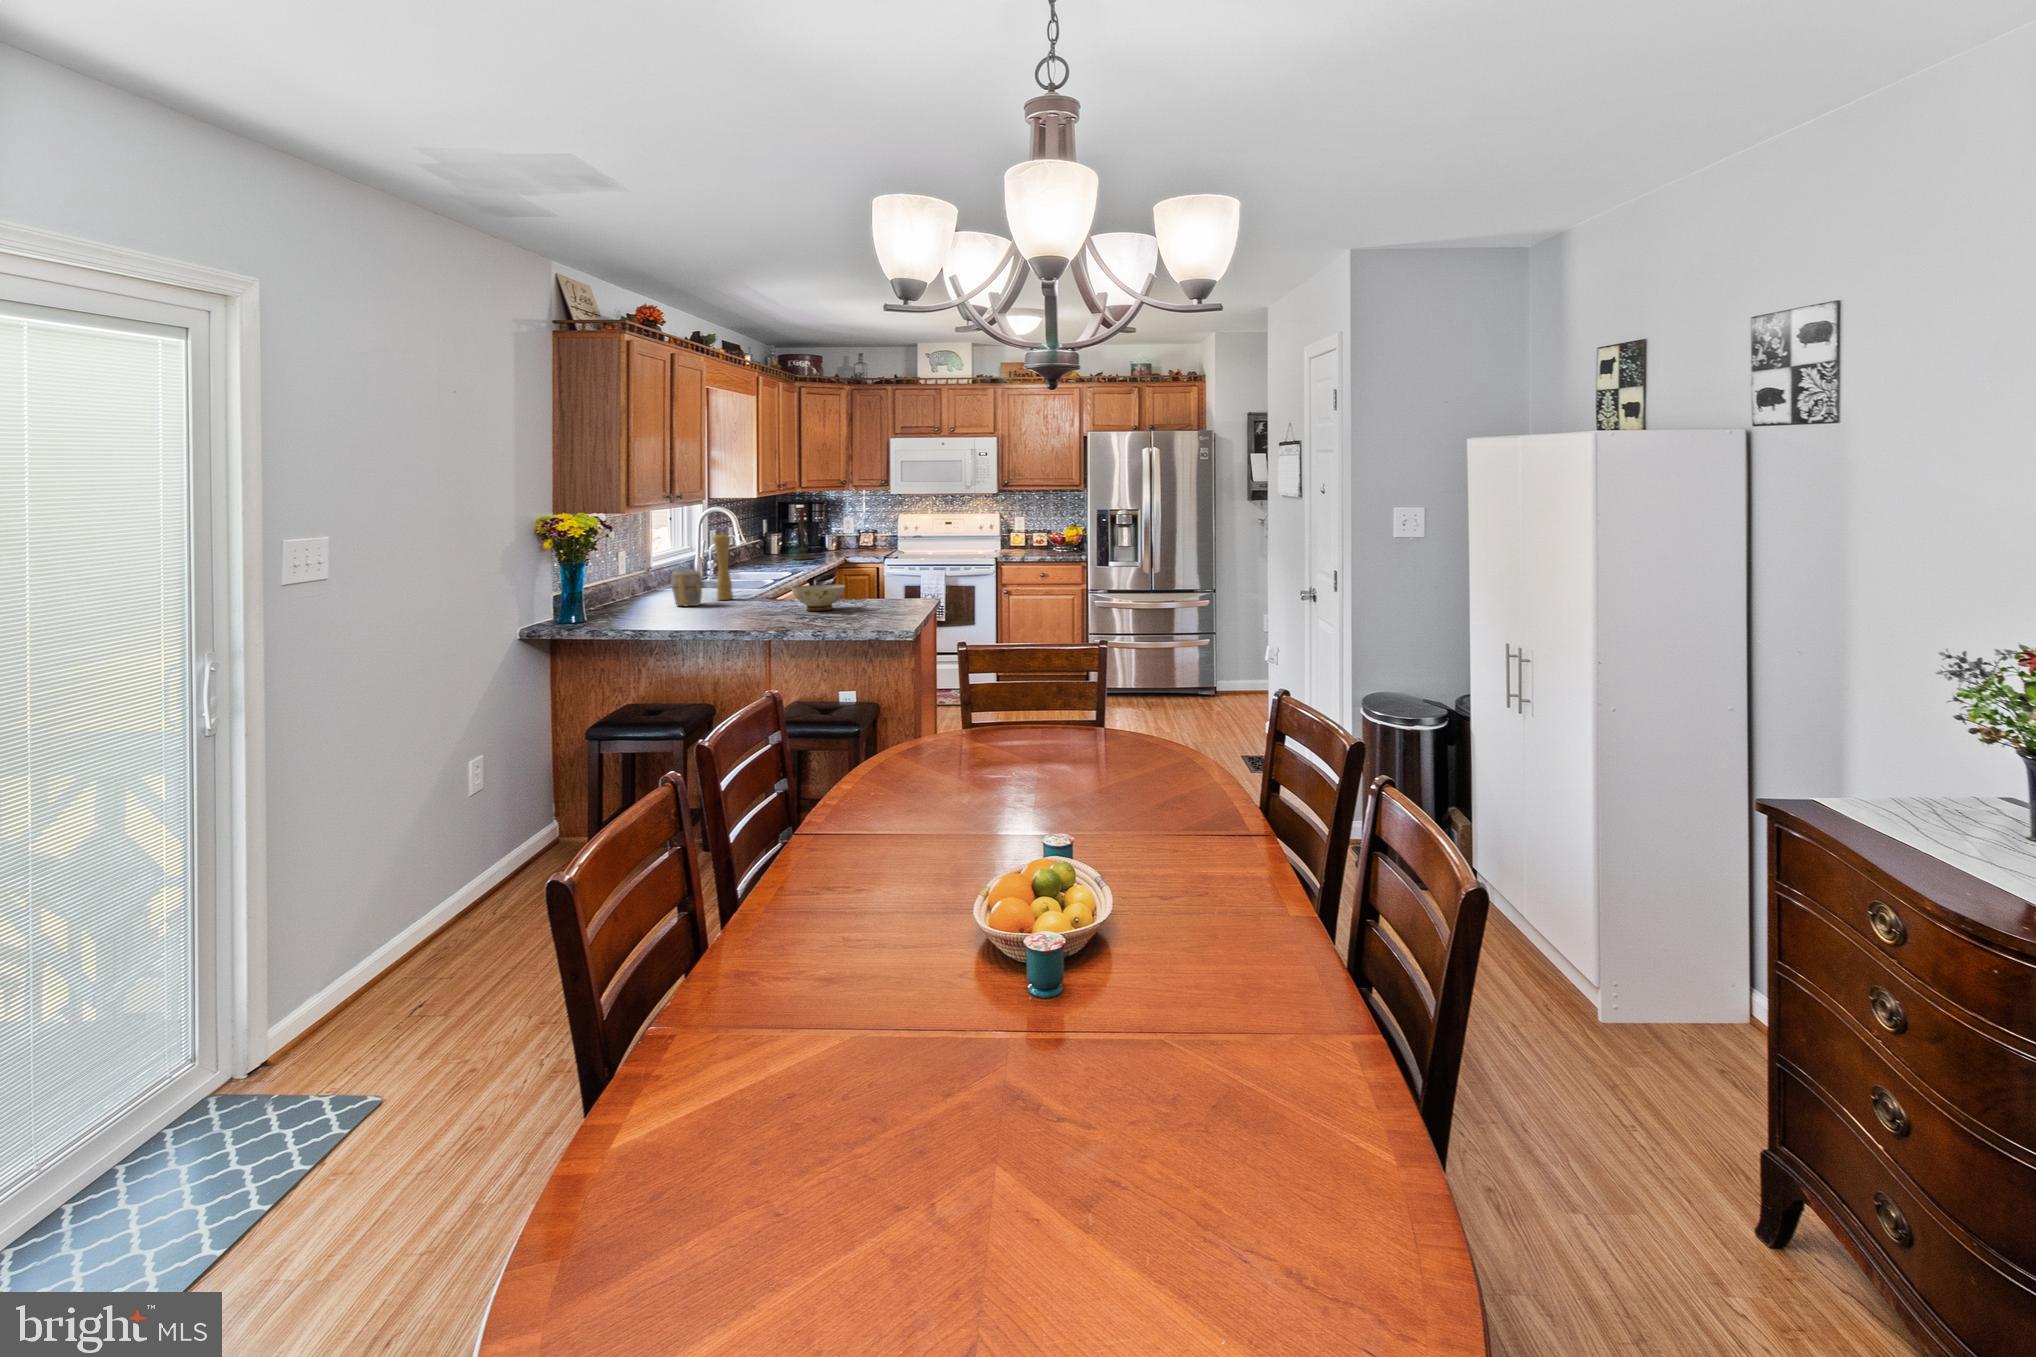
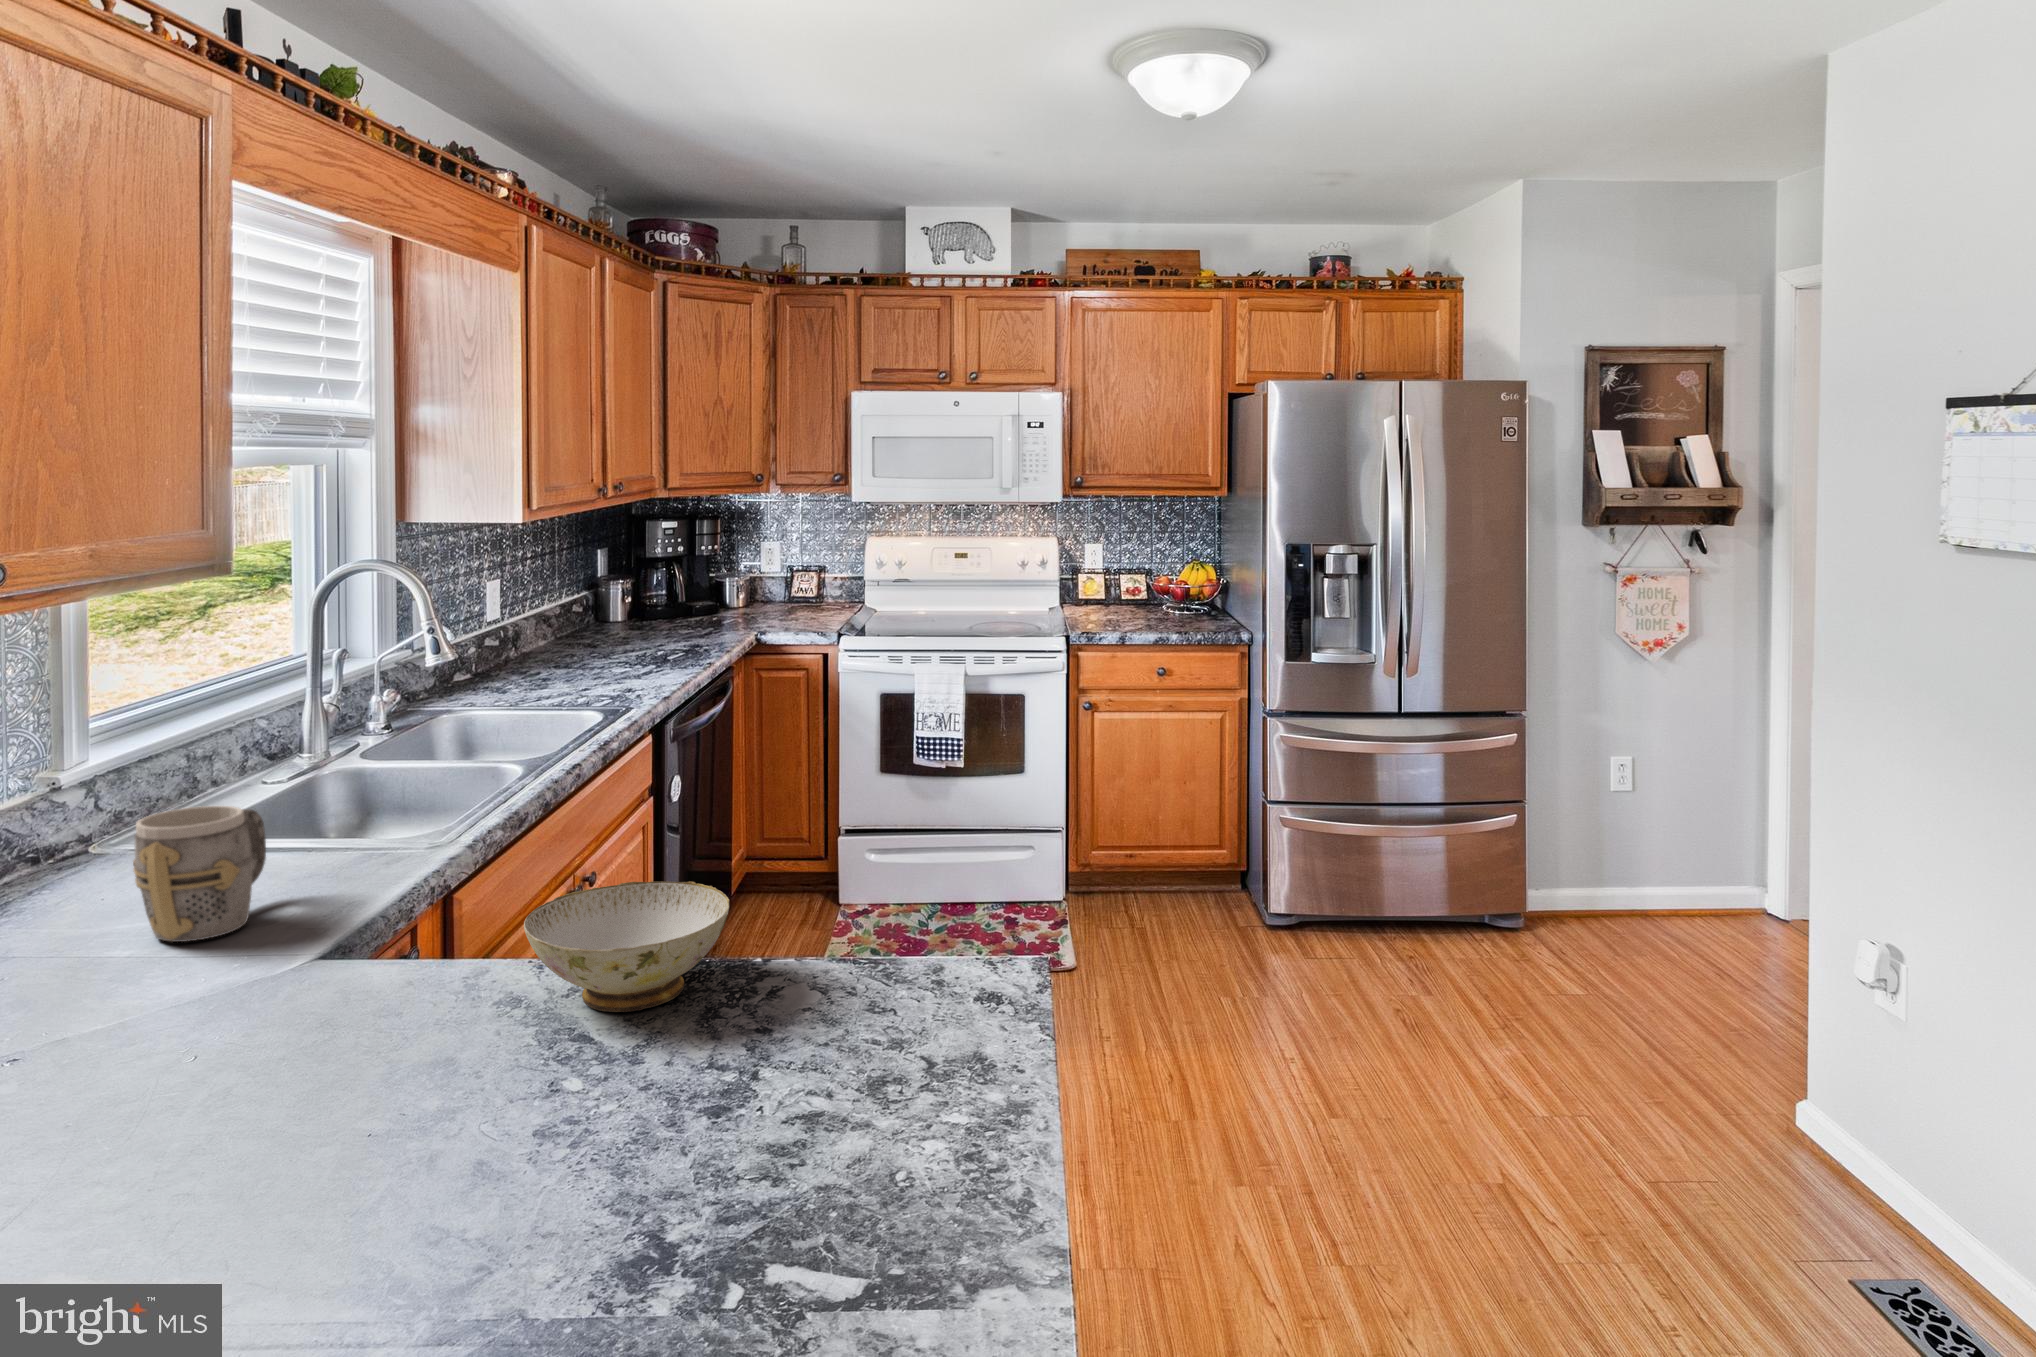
candle: present [793,508,813,560] -> none [653,528,695,636]
pepper mill: present [713,534,733,600] -> none [318,669,390,877]

